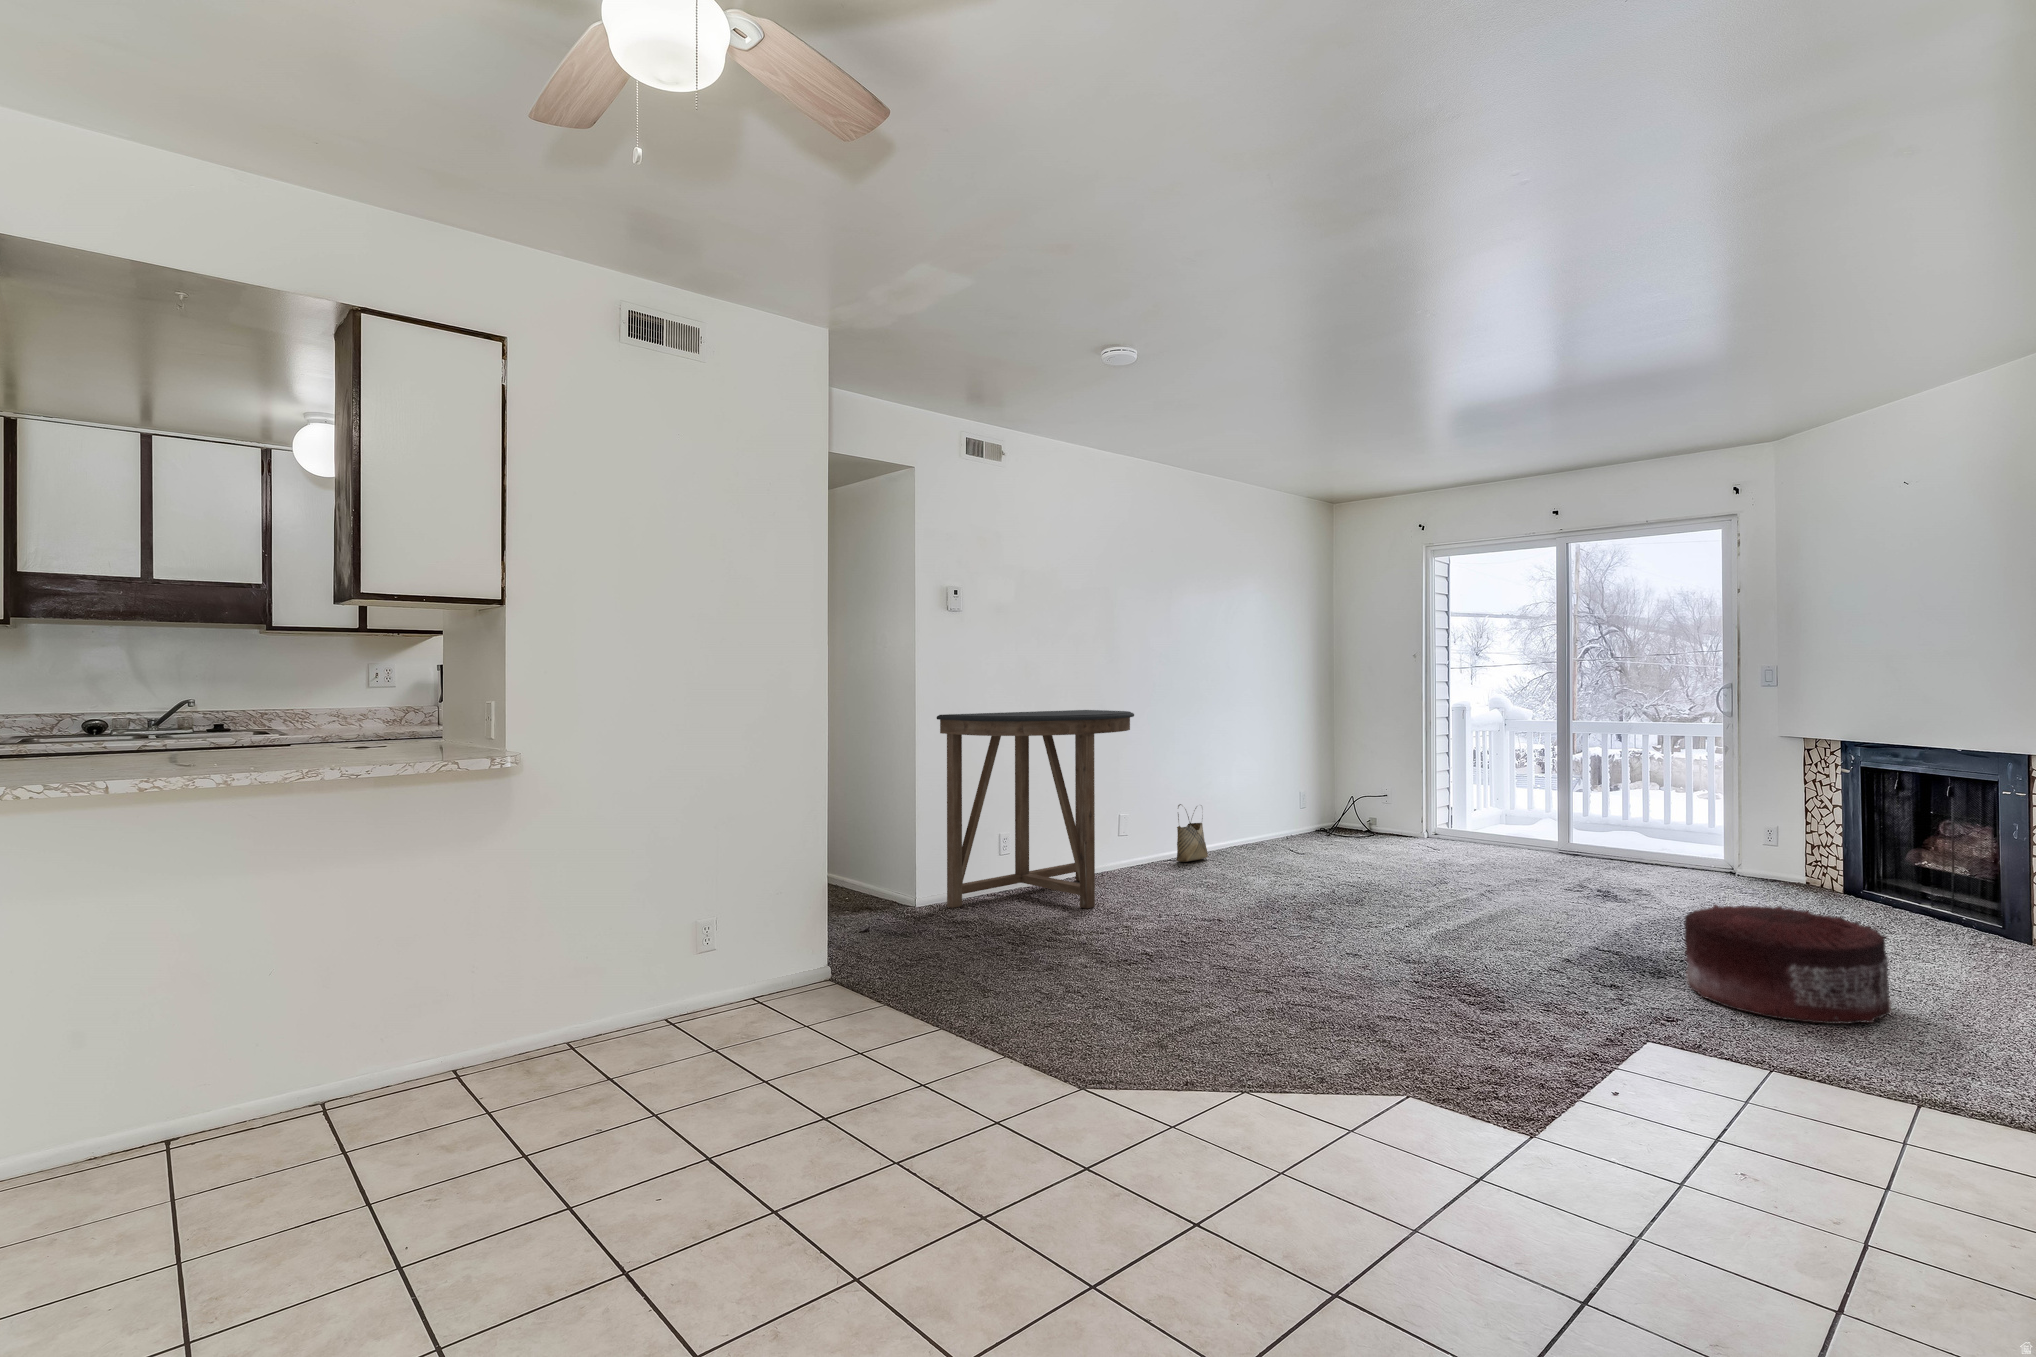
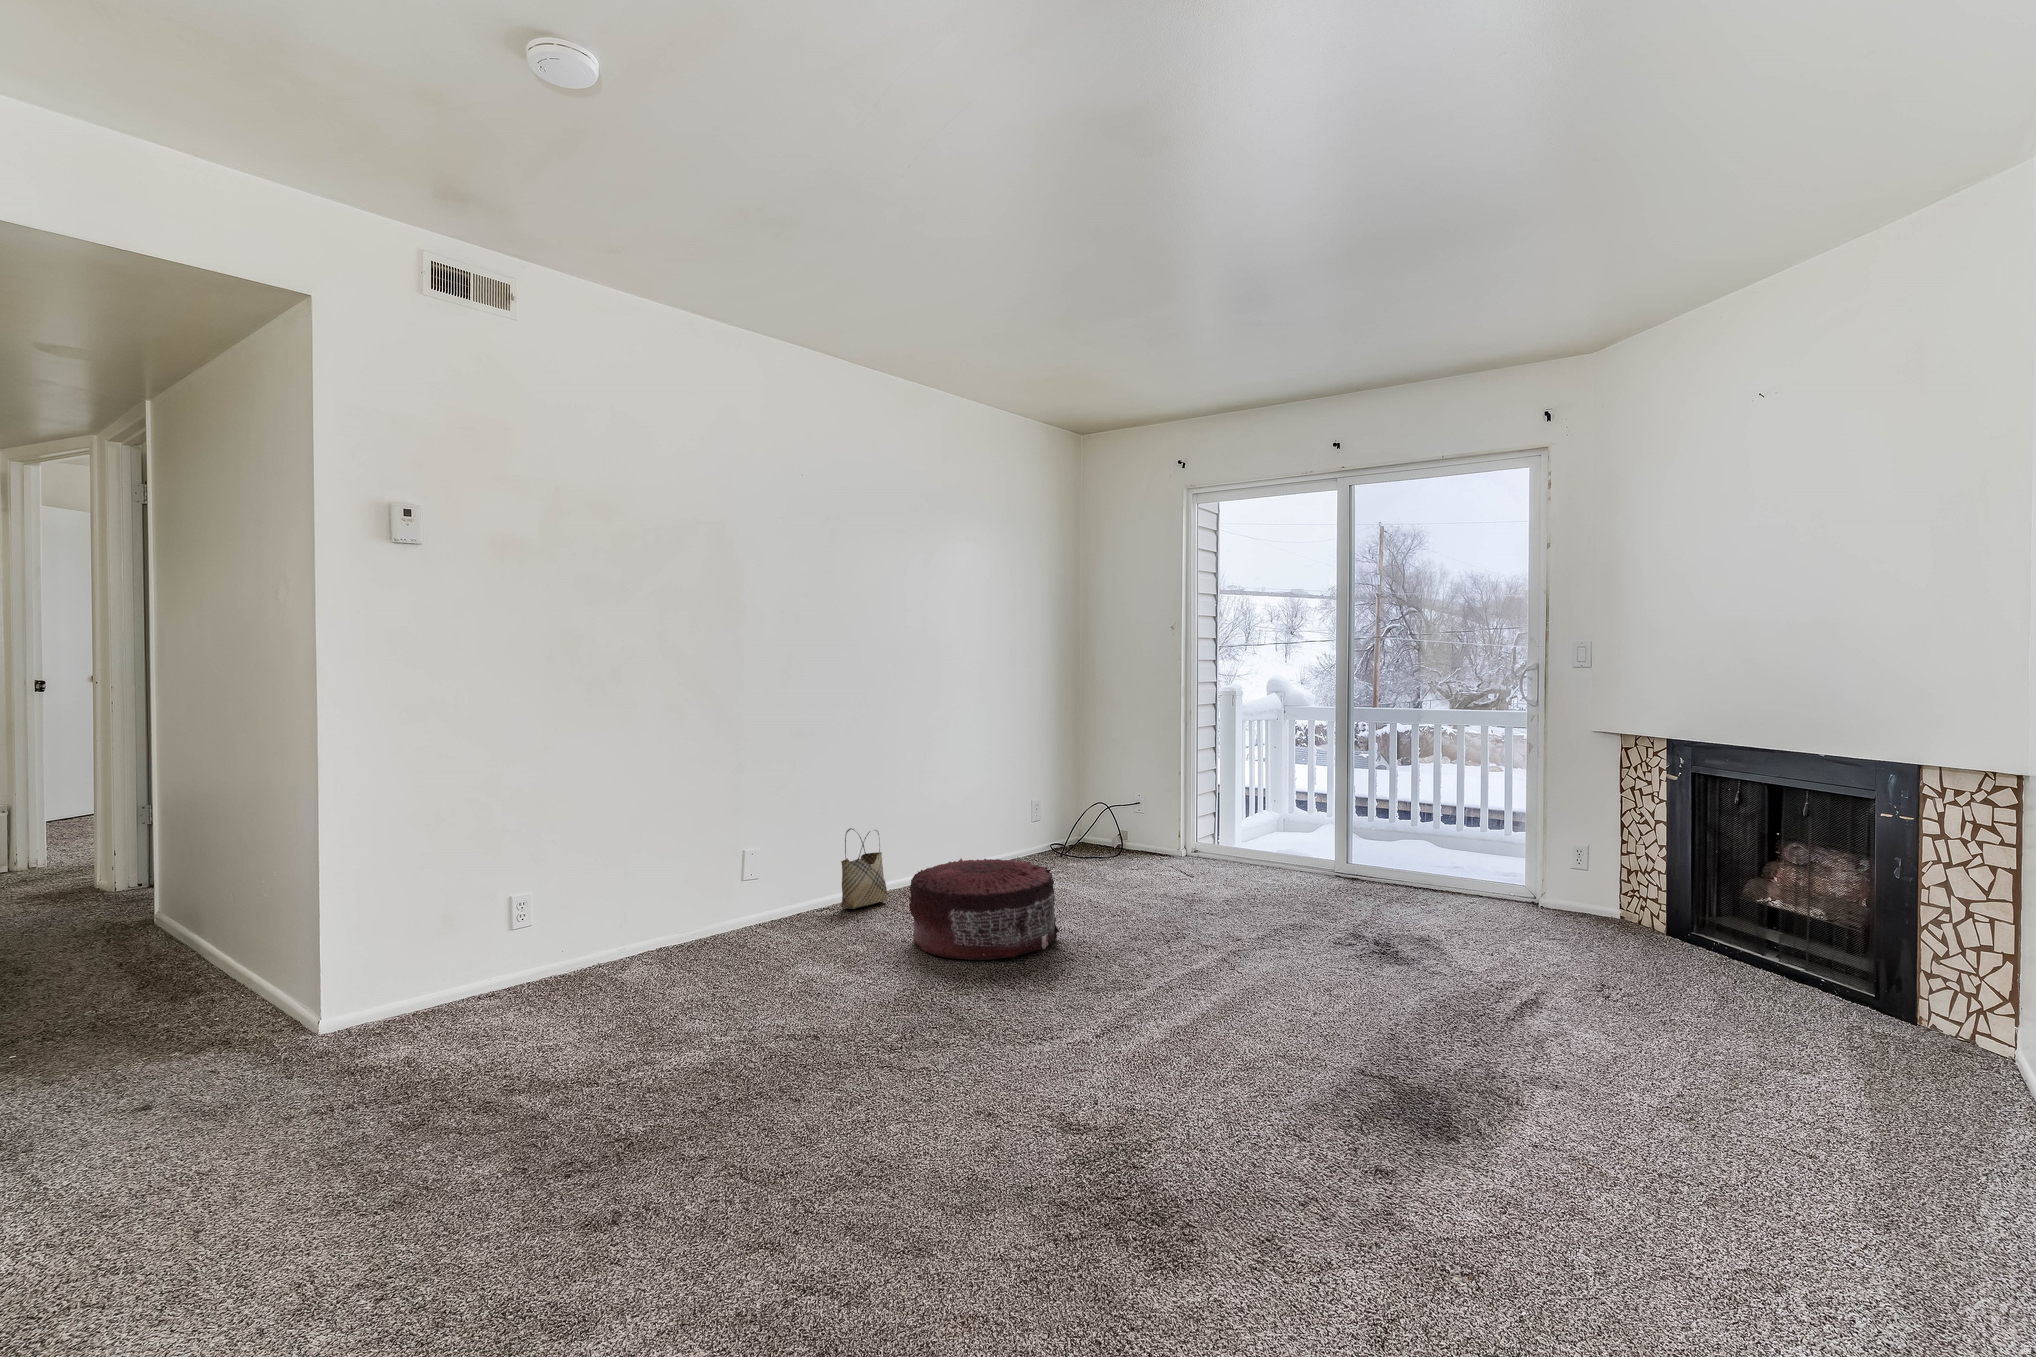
console table: present [937,710,1134,908] -> none [372,702,737,1027]
pouf: present [1684,905,1891,1024] -> present [909,858,1060,960]

